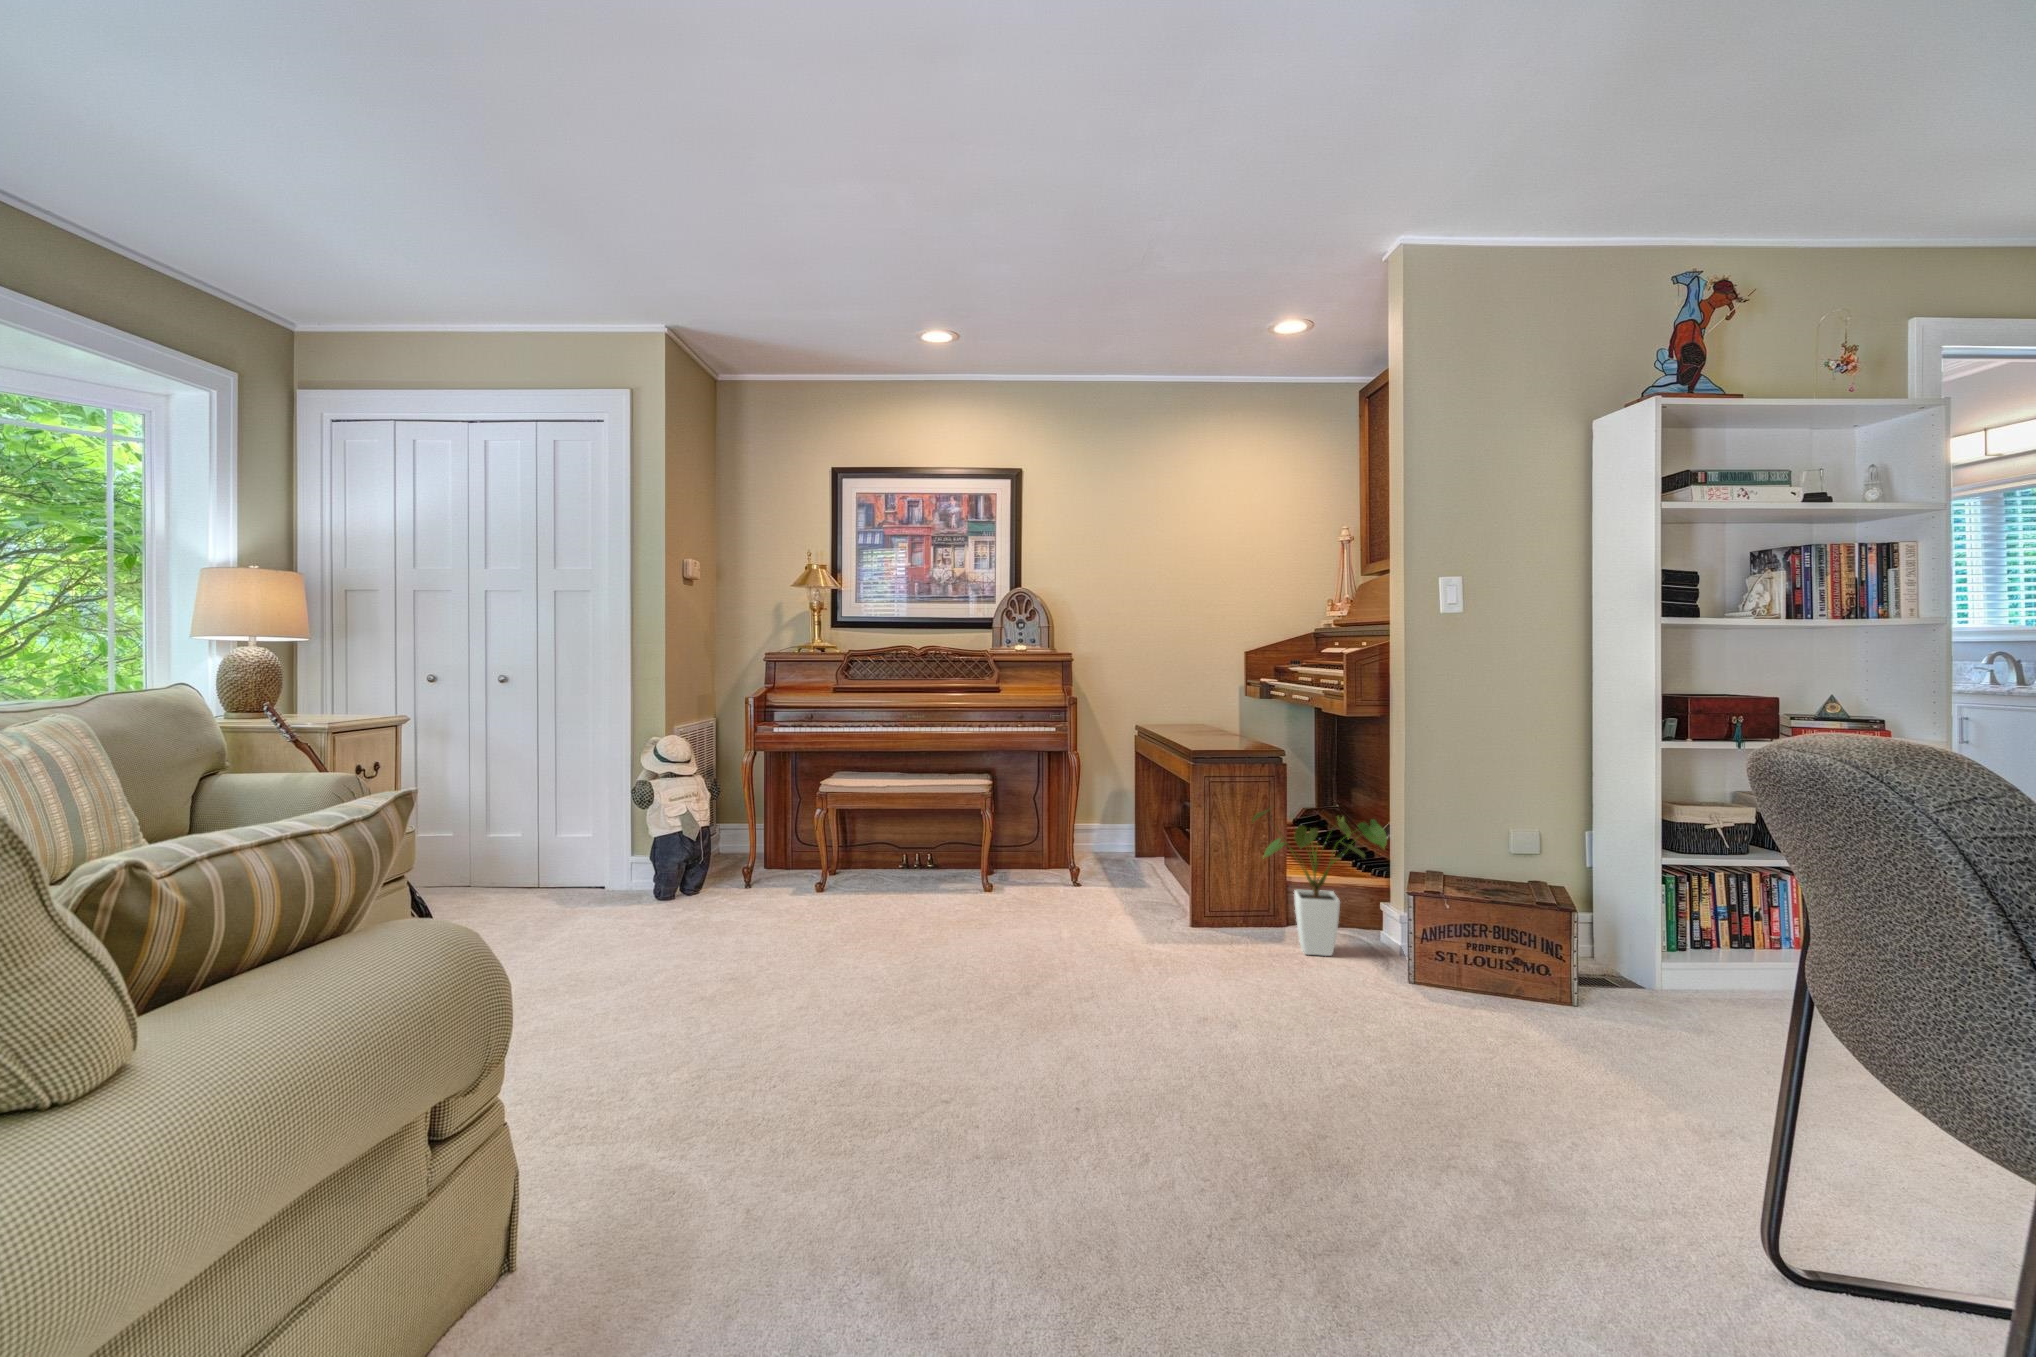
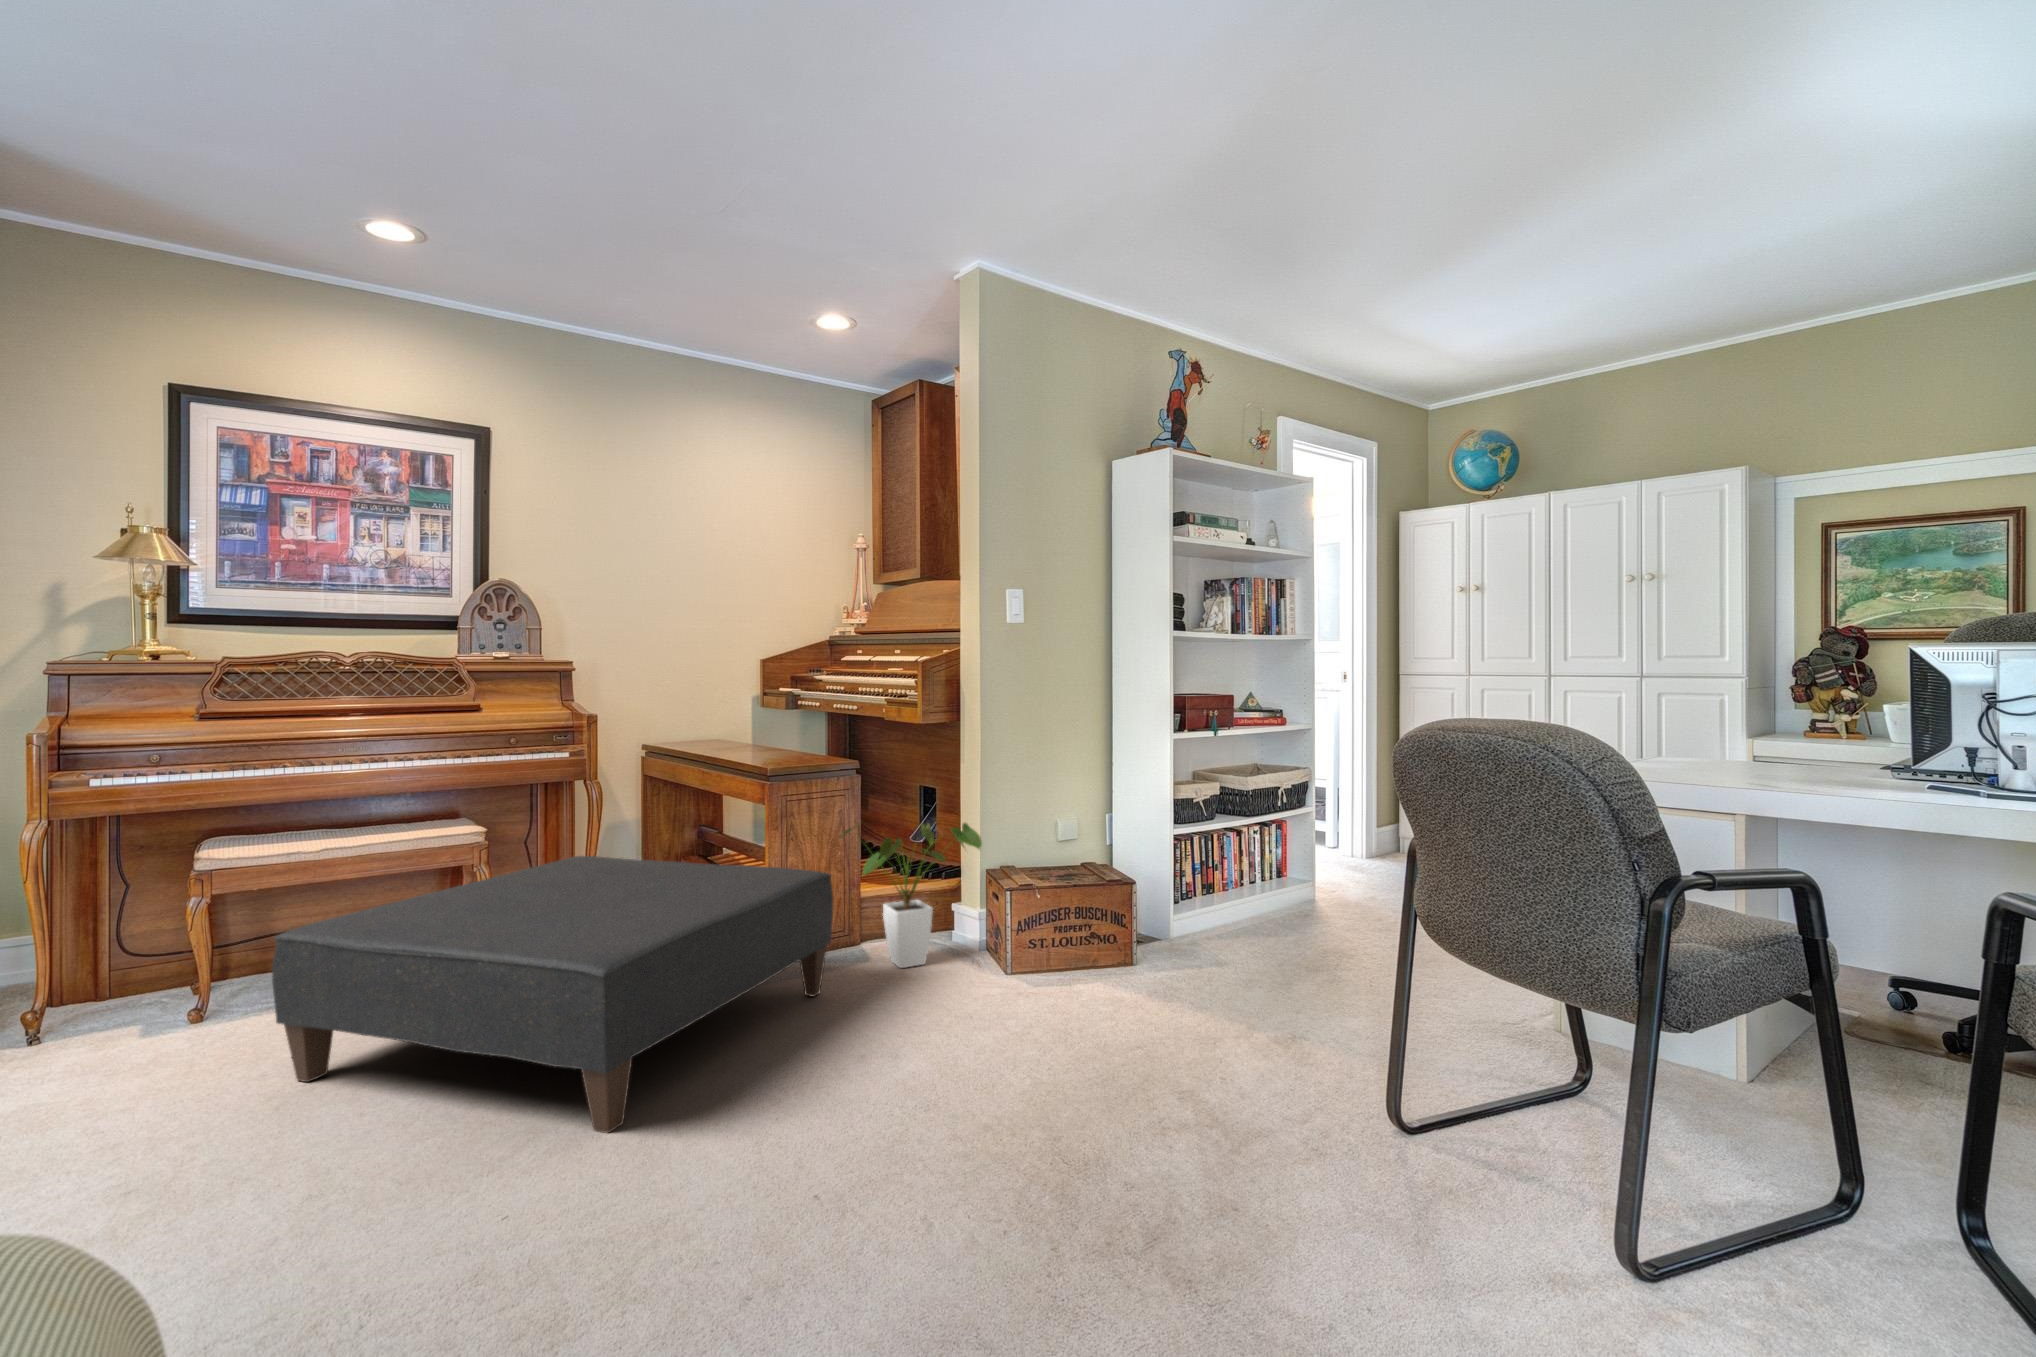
ottoman: none [829,811,1228,1022] -> present [272,856,833,1133]

